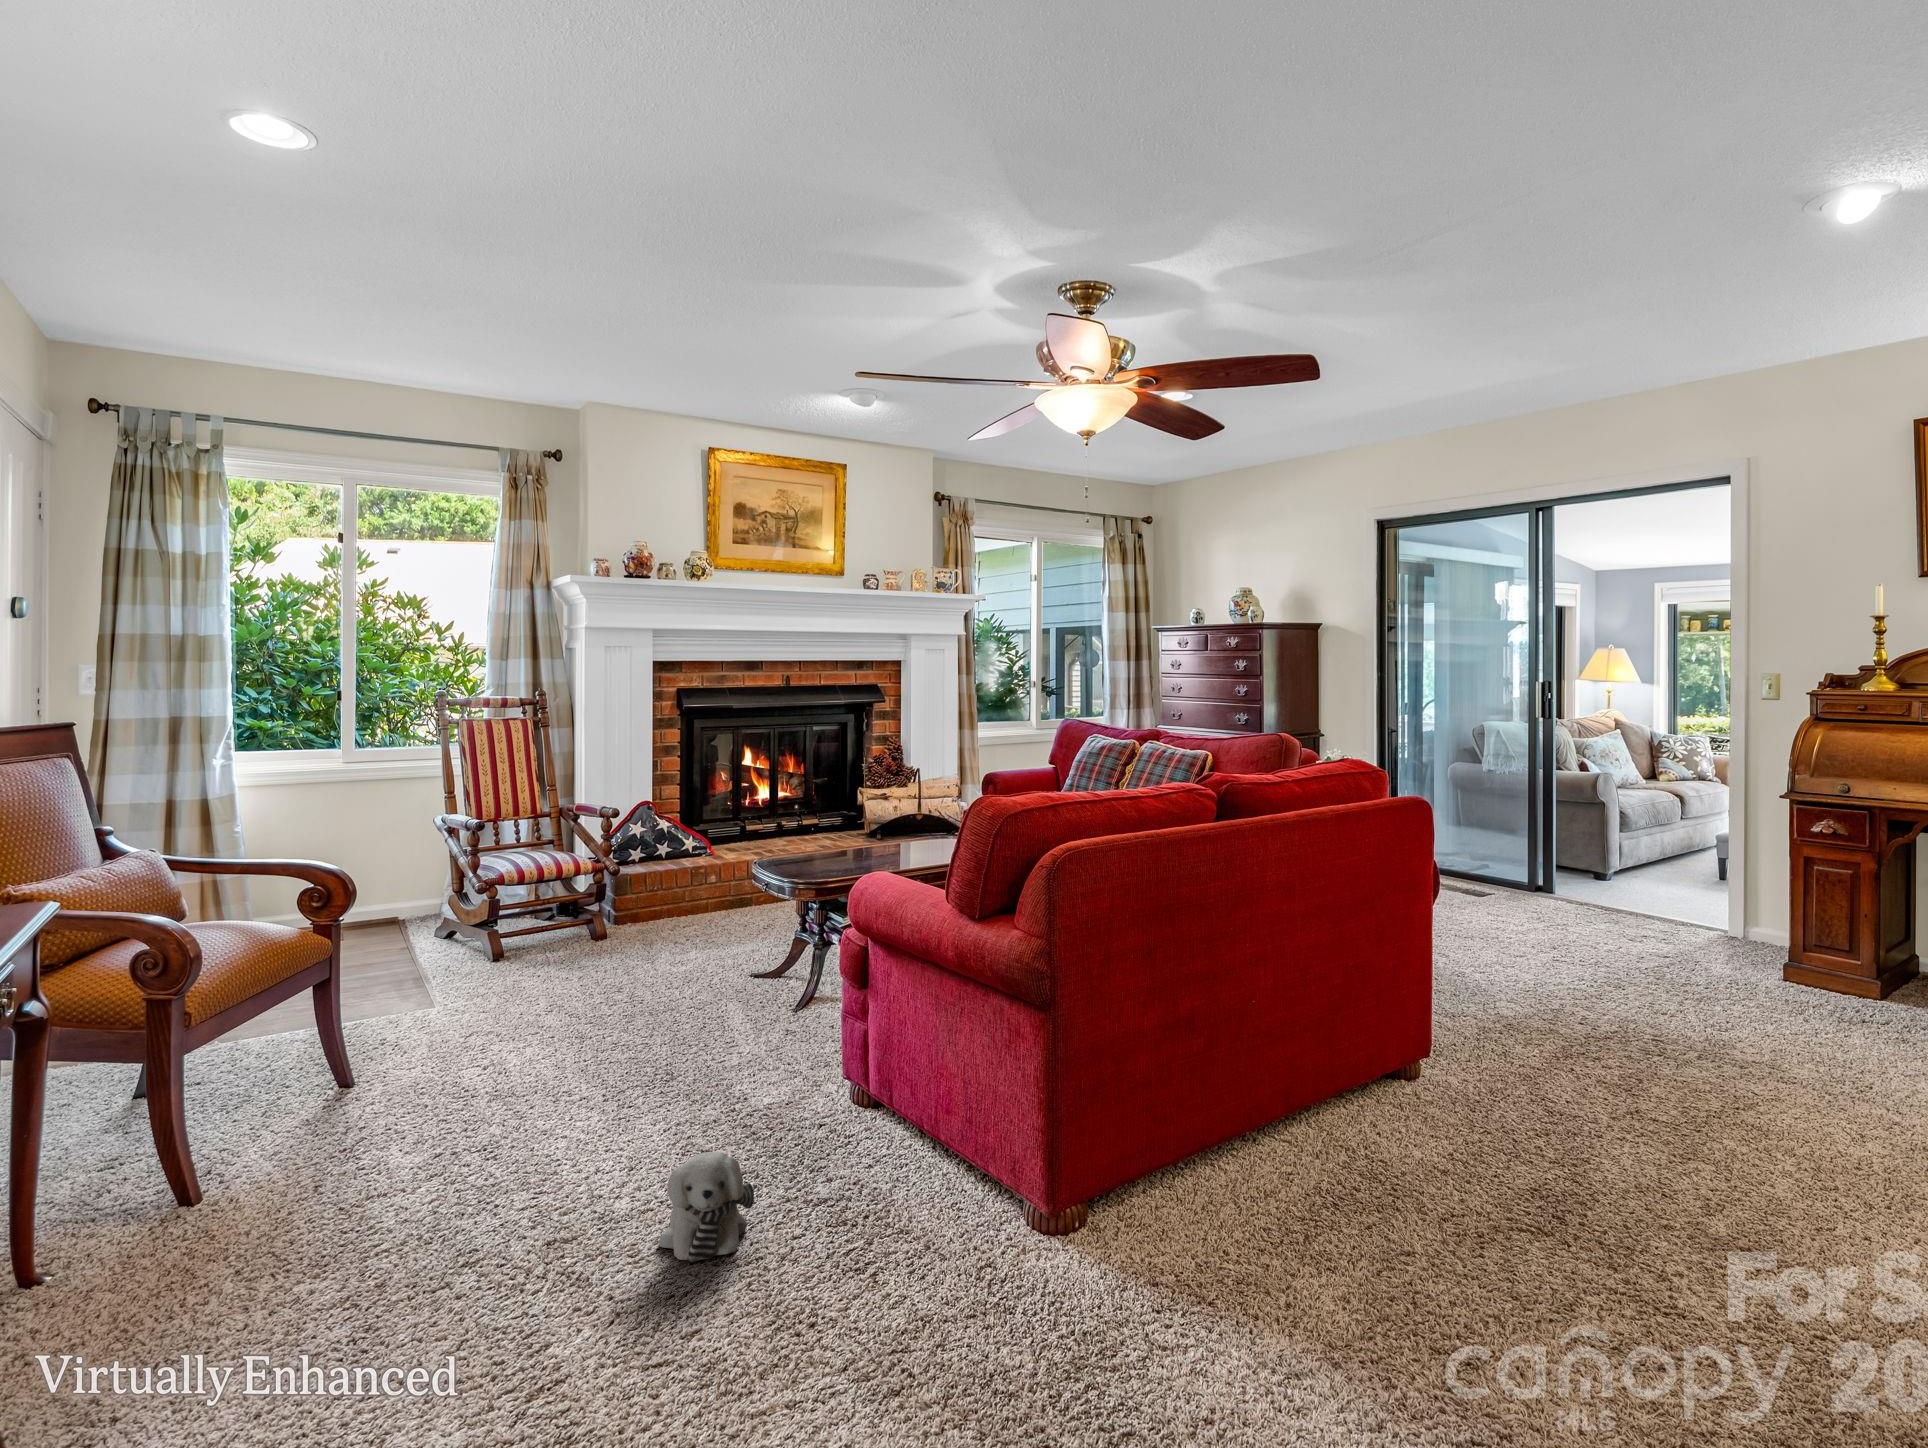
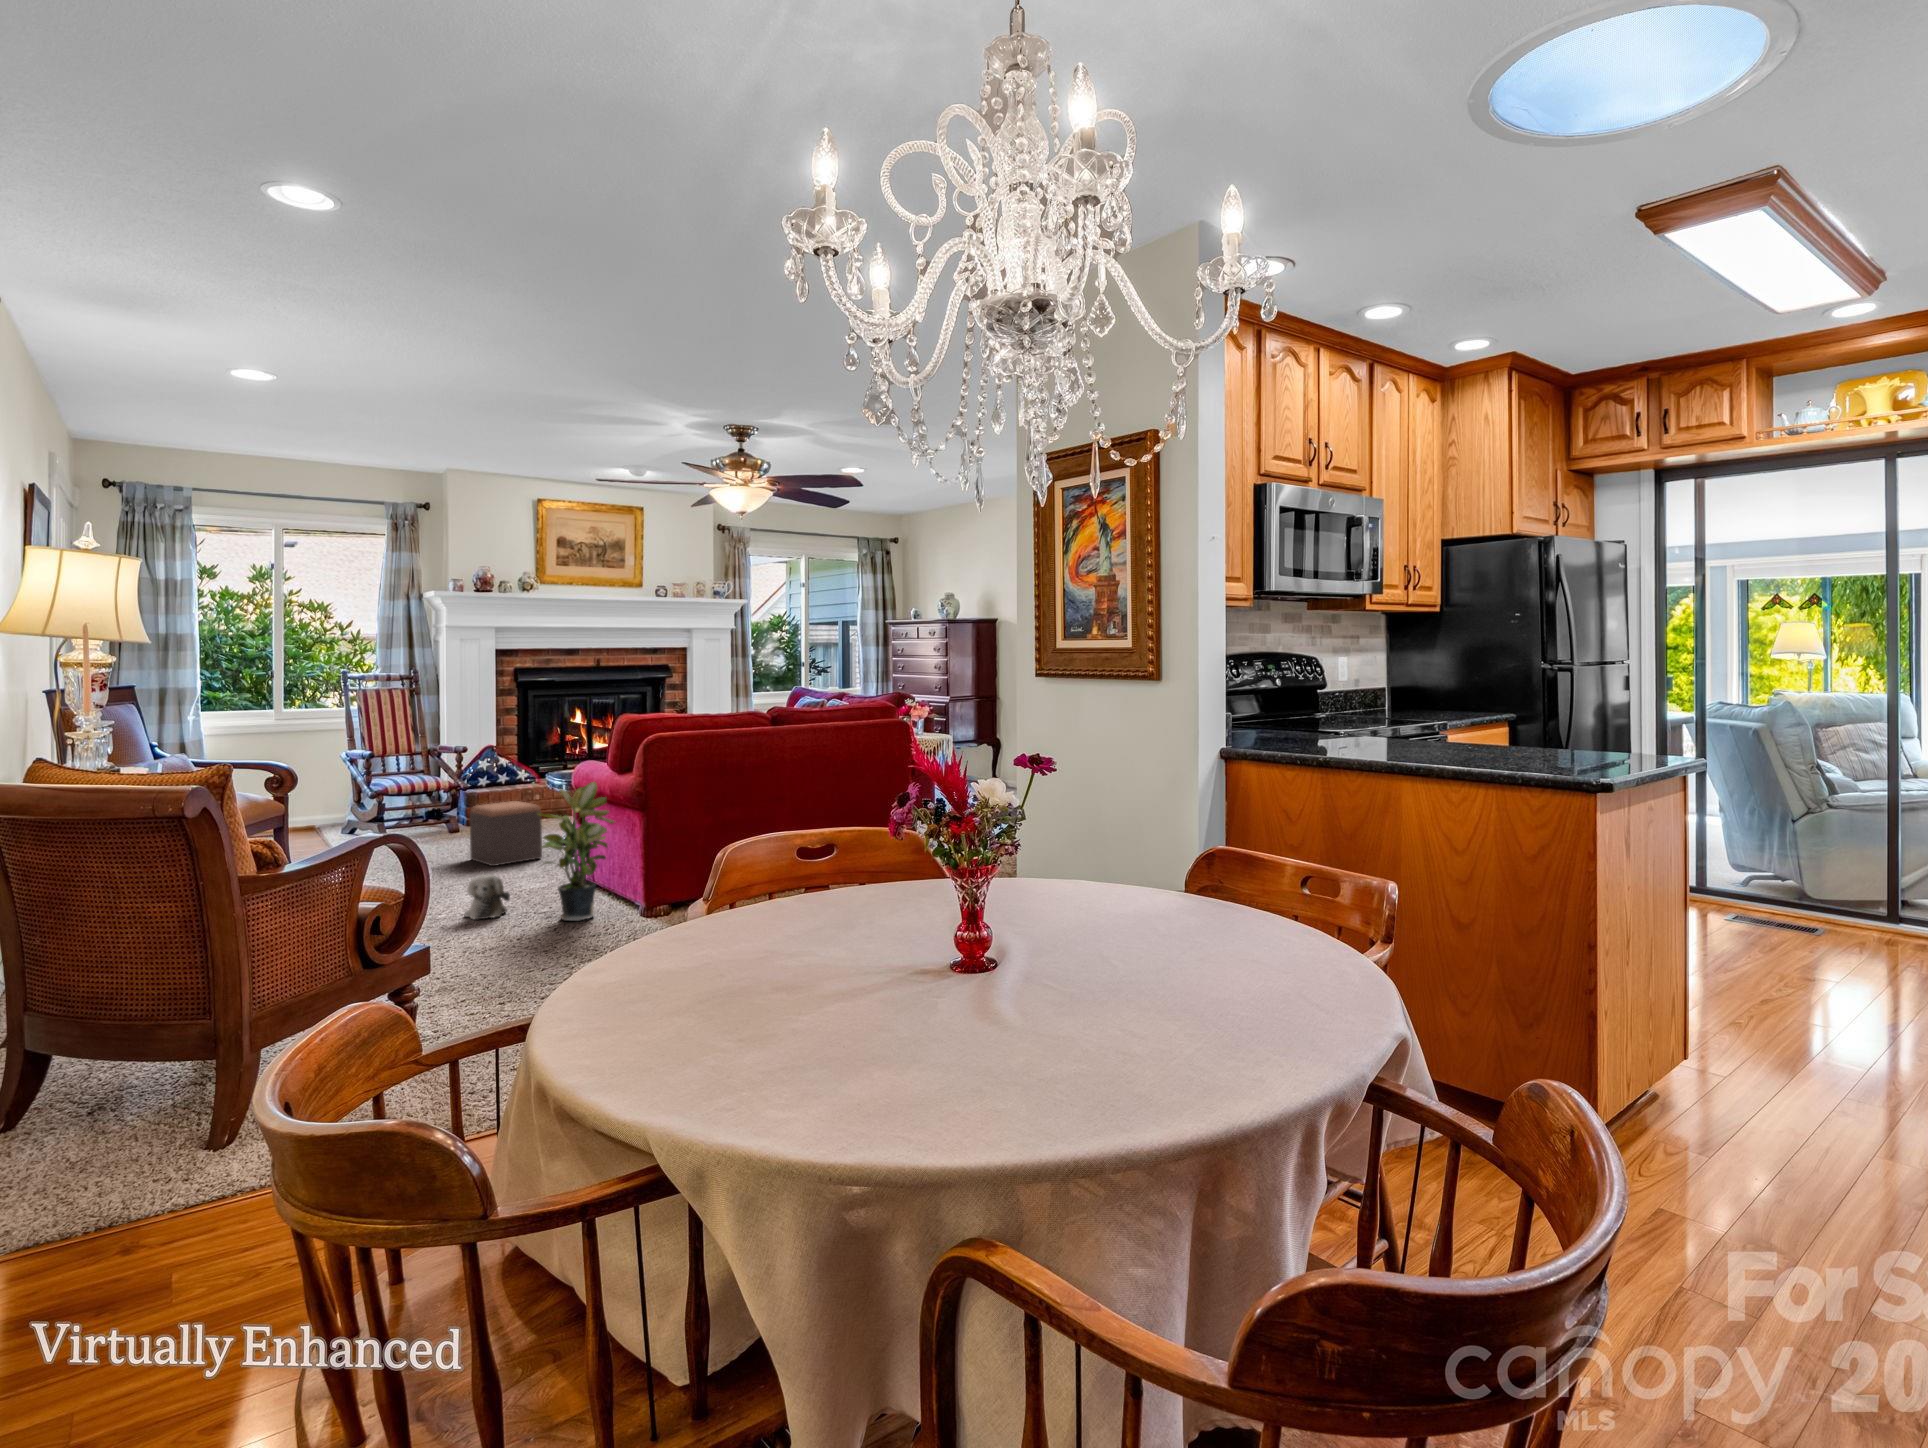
footstool: none [635,914,754,1041] -> present [469,801,542,866]
potted plant: none [823,950,987,1278] -> present [537,782,614,921]

